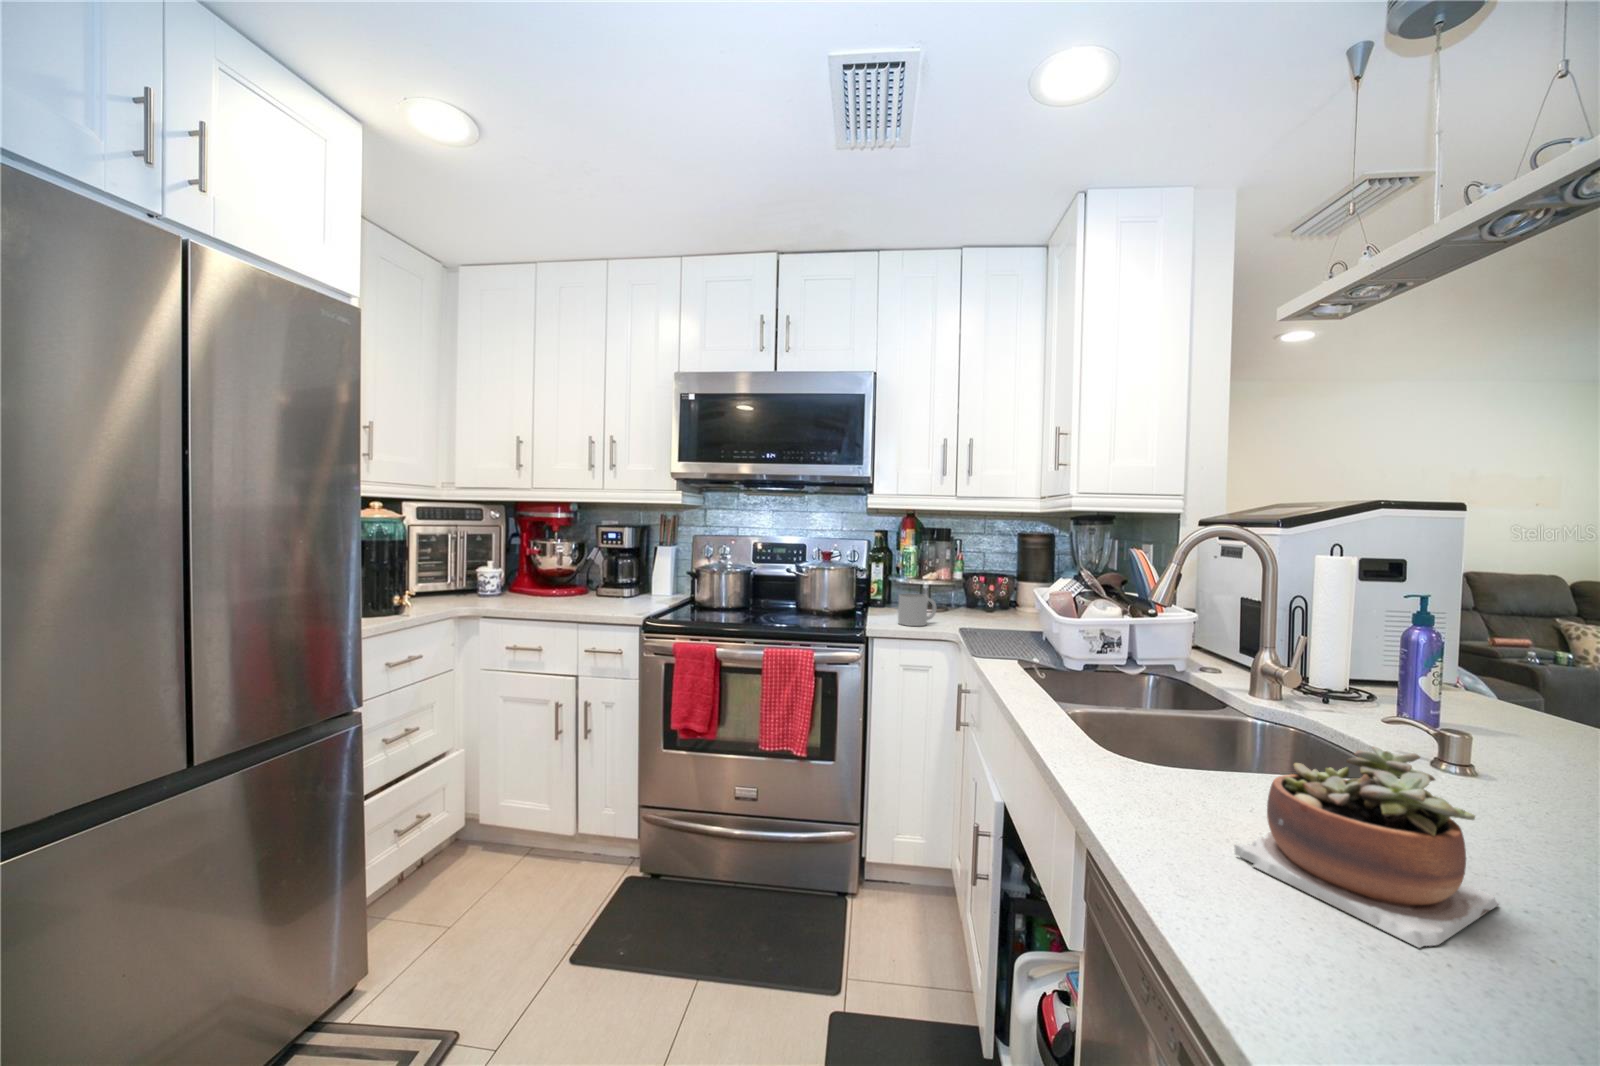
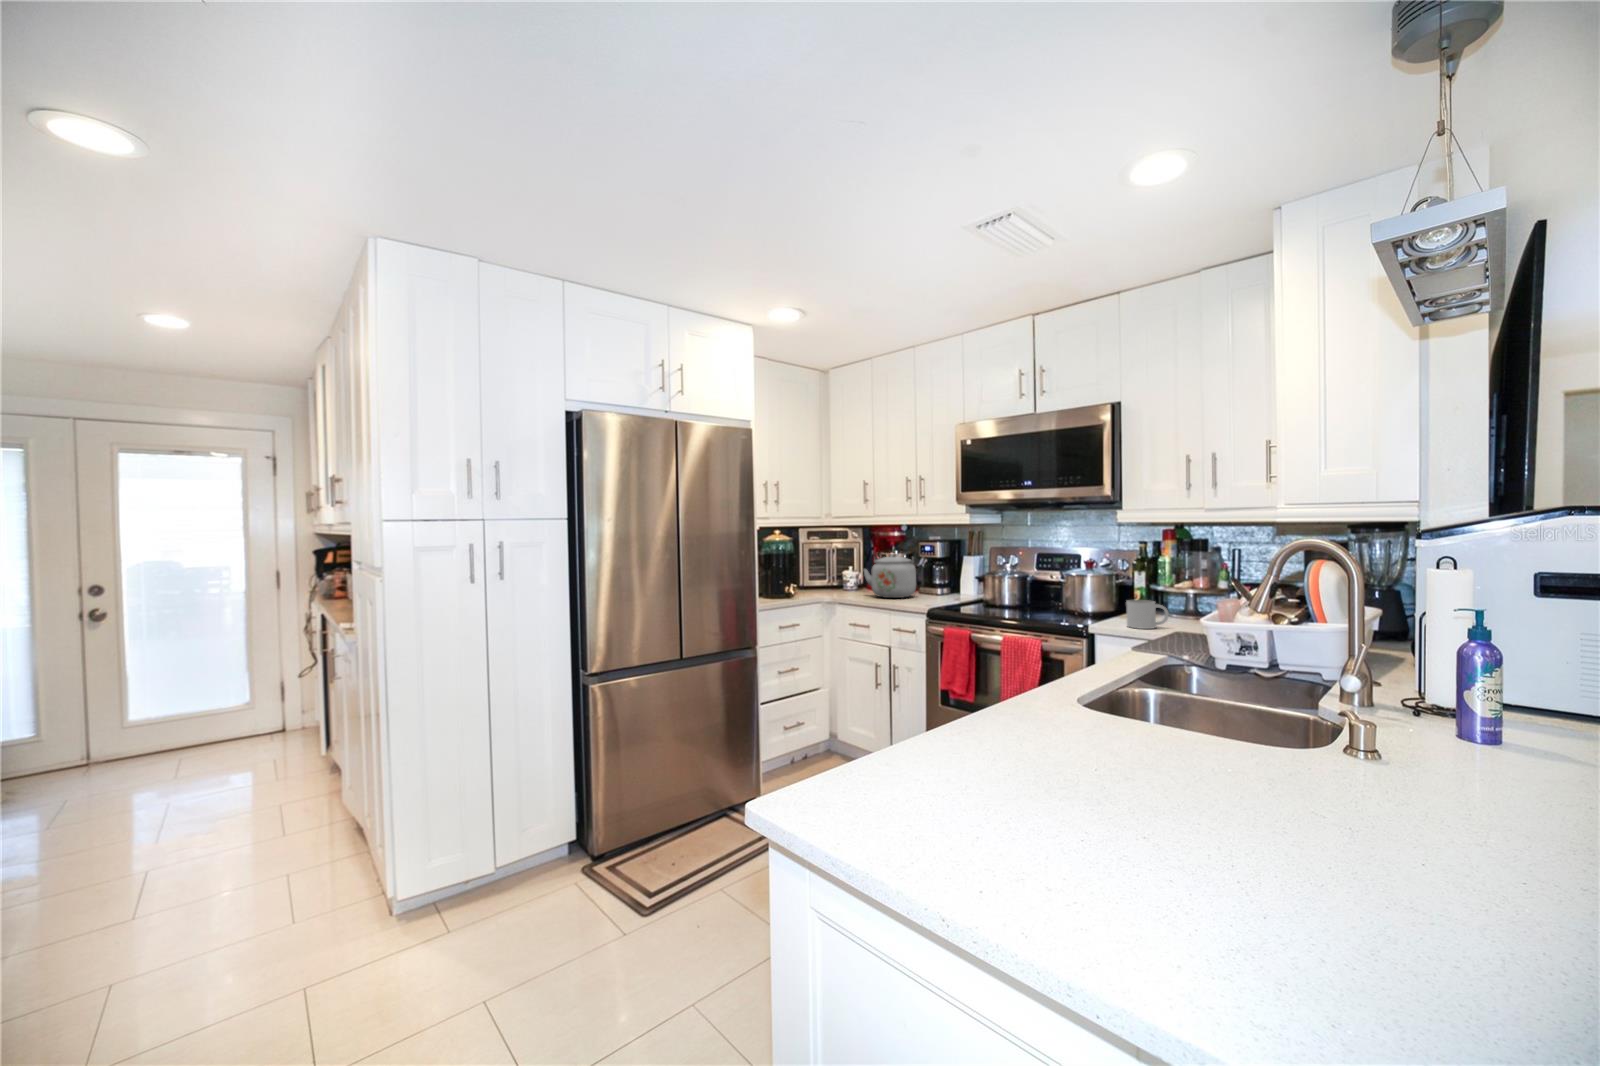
kettle: none [518,542,601,605] -> present [864,554,919,598]
succulent plant: present [1234,747,1499,948] -> none [1017,668,1106,746]

